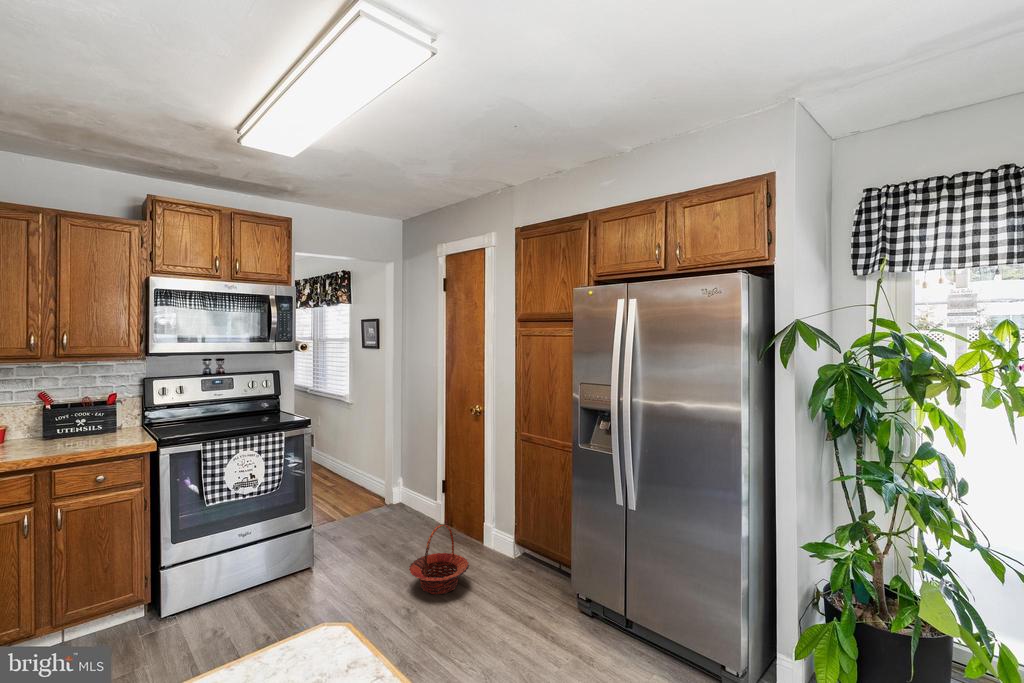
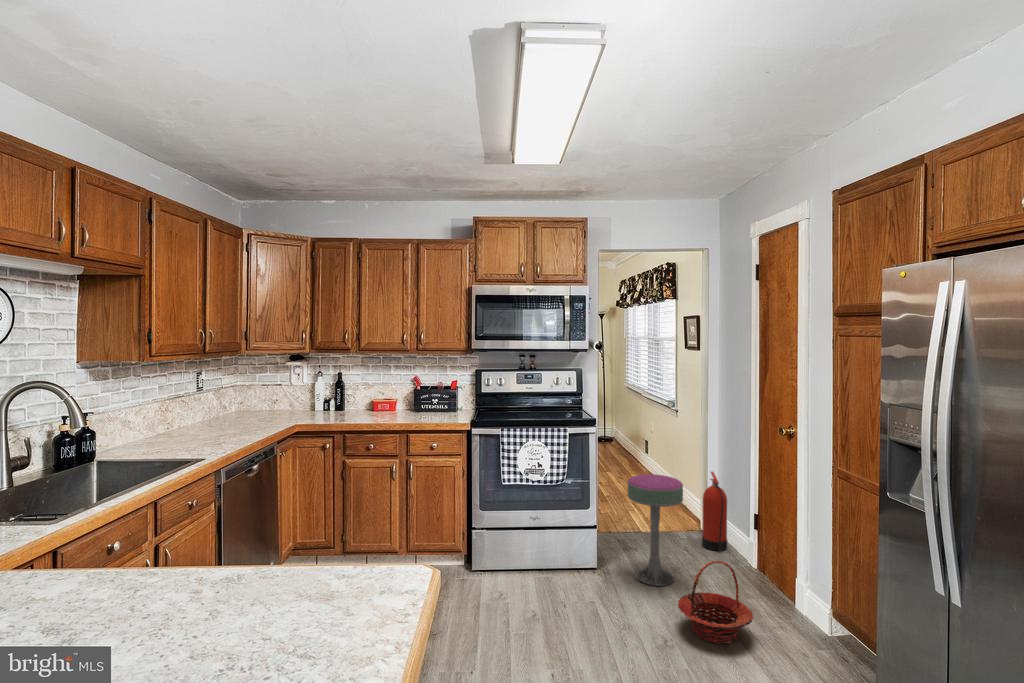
fire extinguisher: none [395,454,415,521] -> present [702,472,727,551]
bar stool: none [345,464,396,566] -> present [628,474,683,586]

